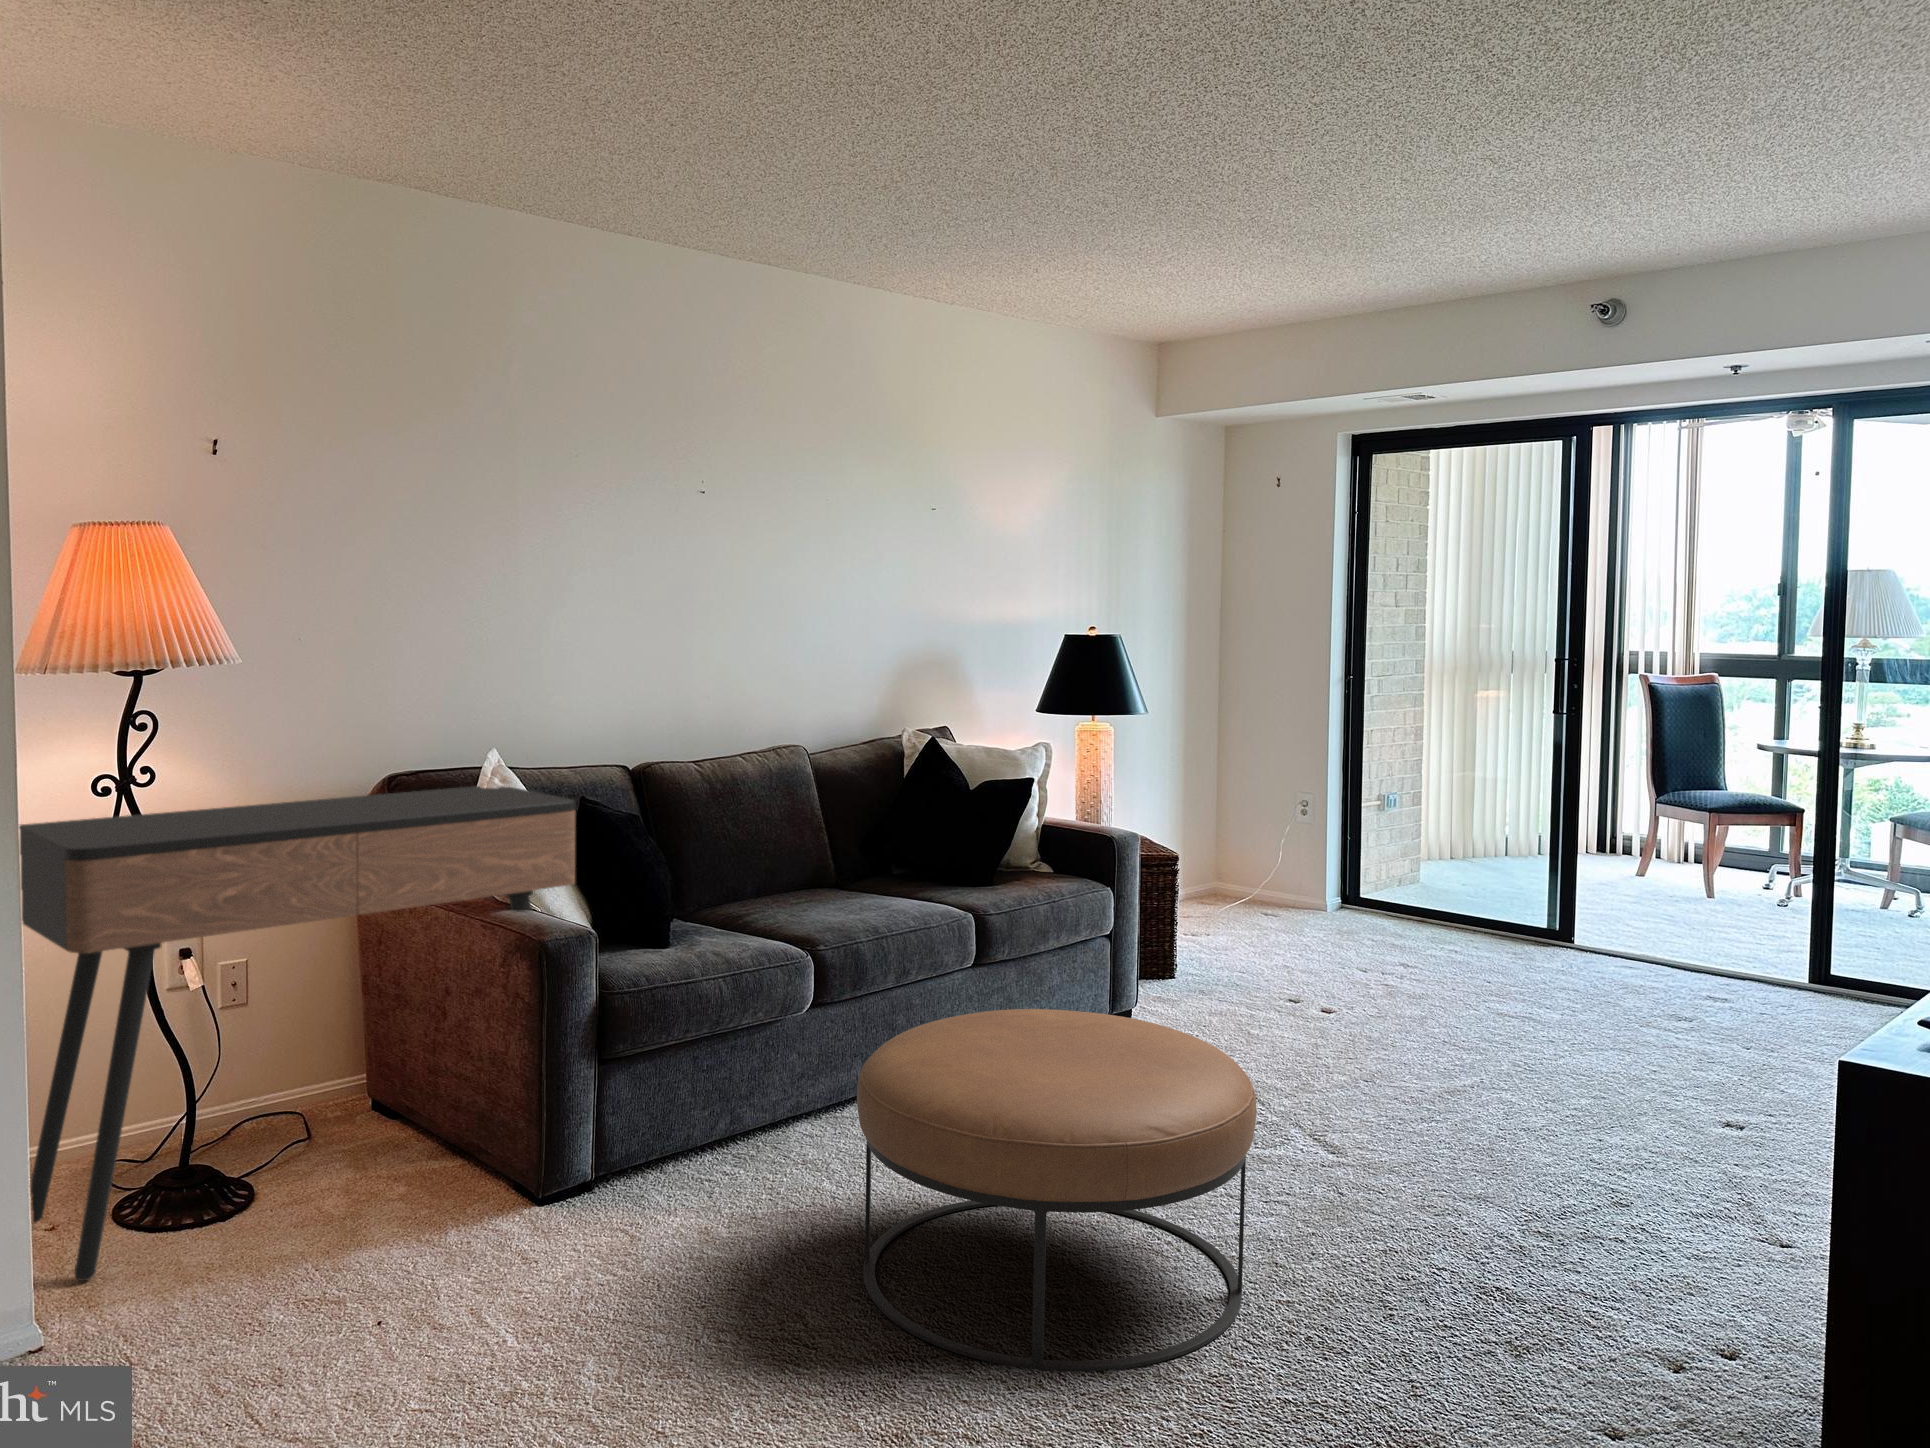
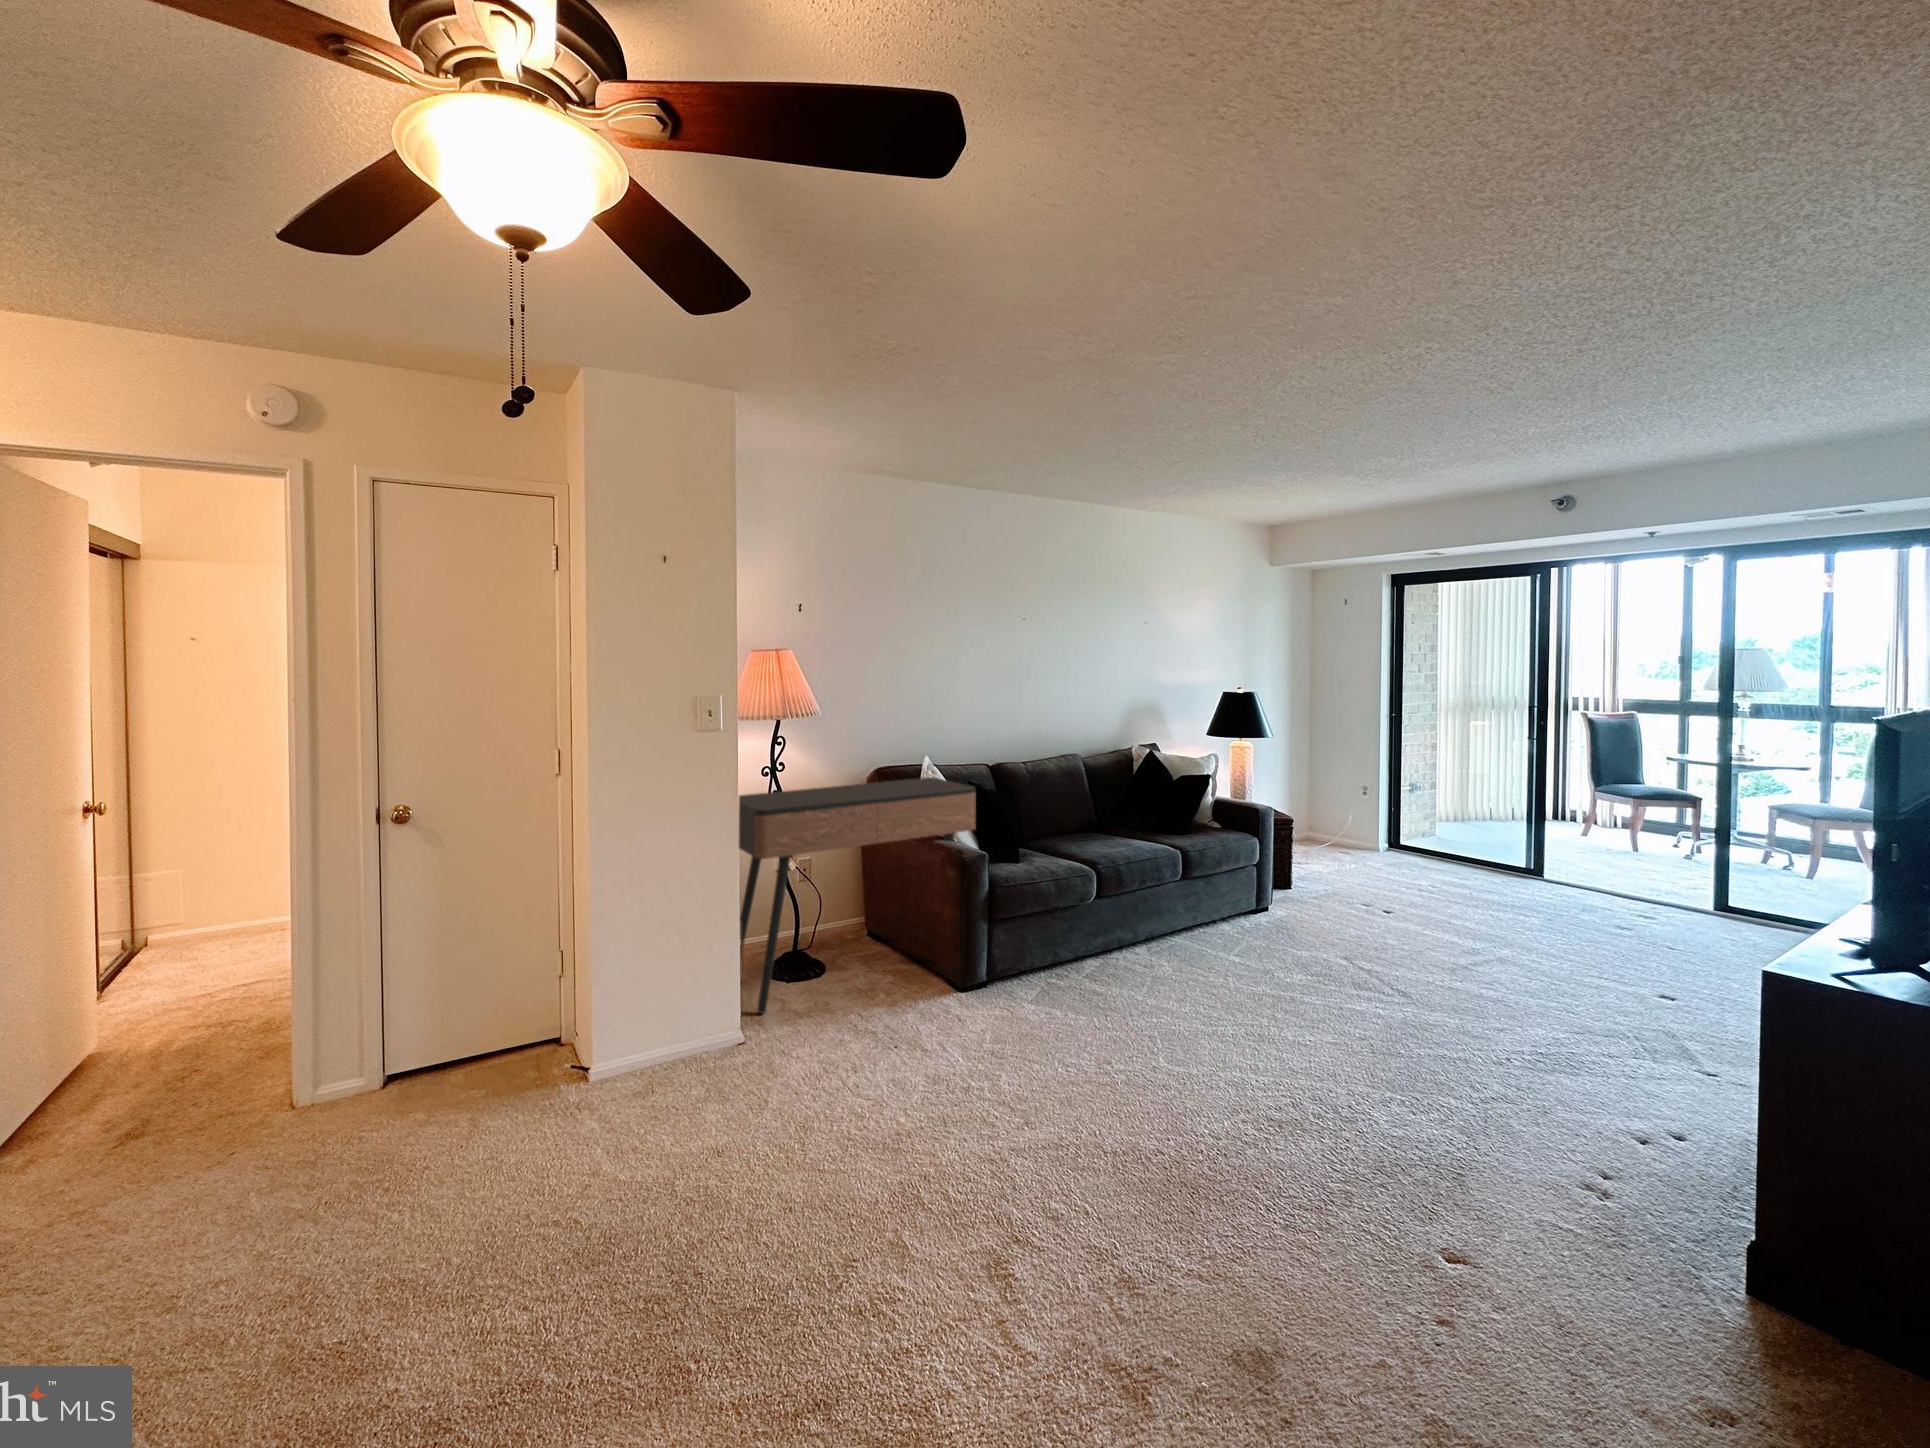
ottoman: present [857,1009,1257,1371] -> none [1137,906,1367,1108]

